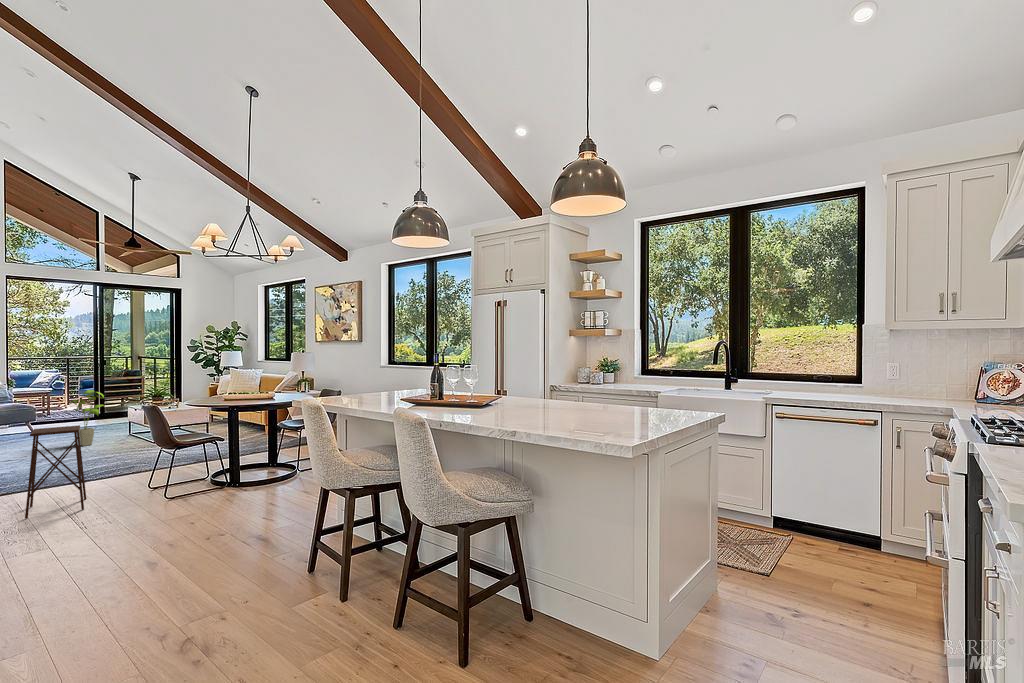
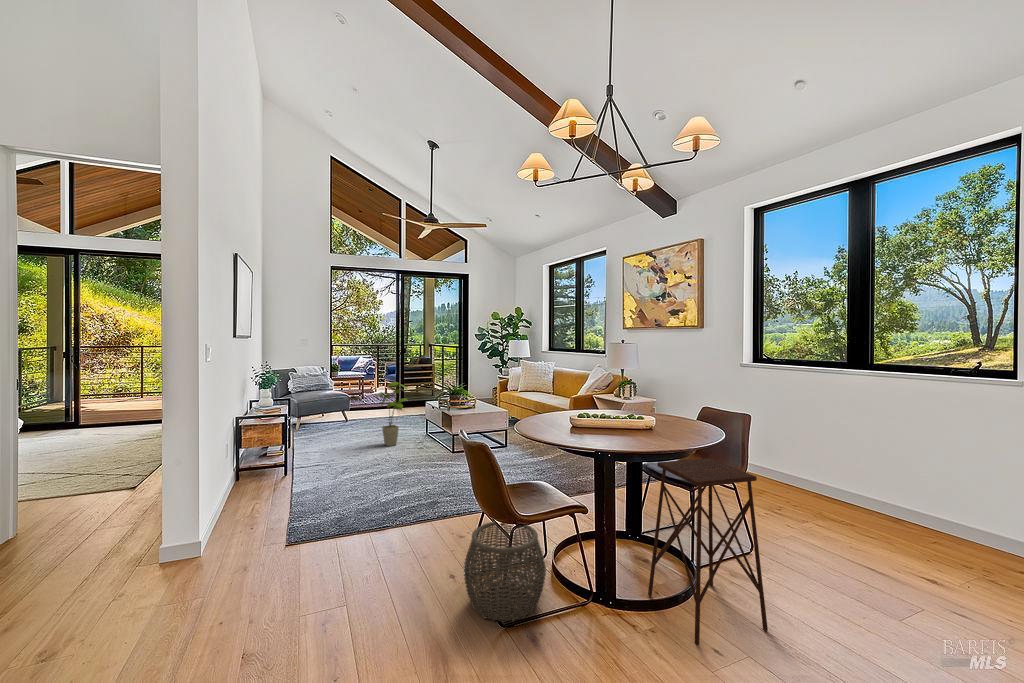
side table: present [25,425,86,519] -> present [648,458,768,645]
woven basket: none [134,454,186,498] -> present [464,521,546,622]

